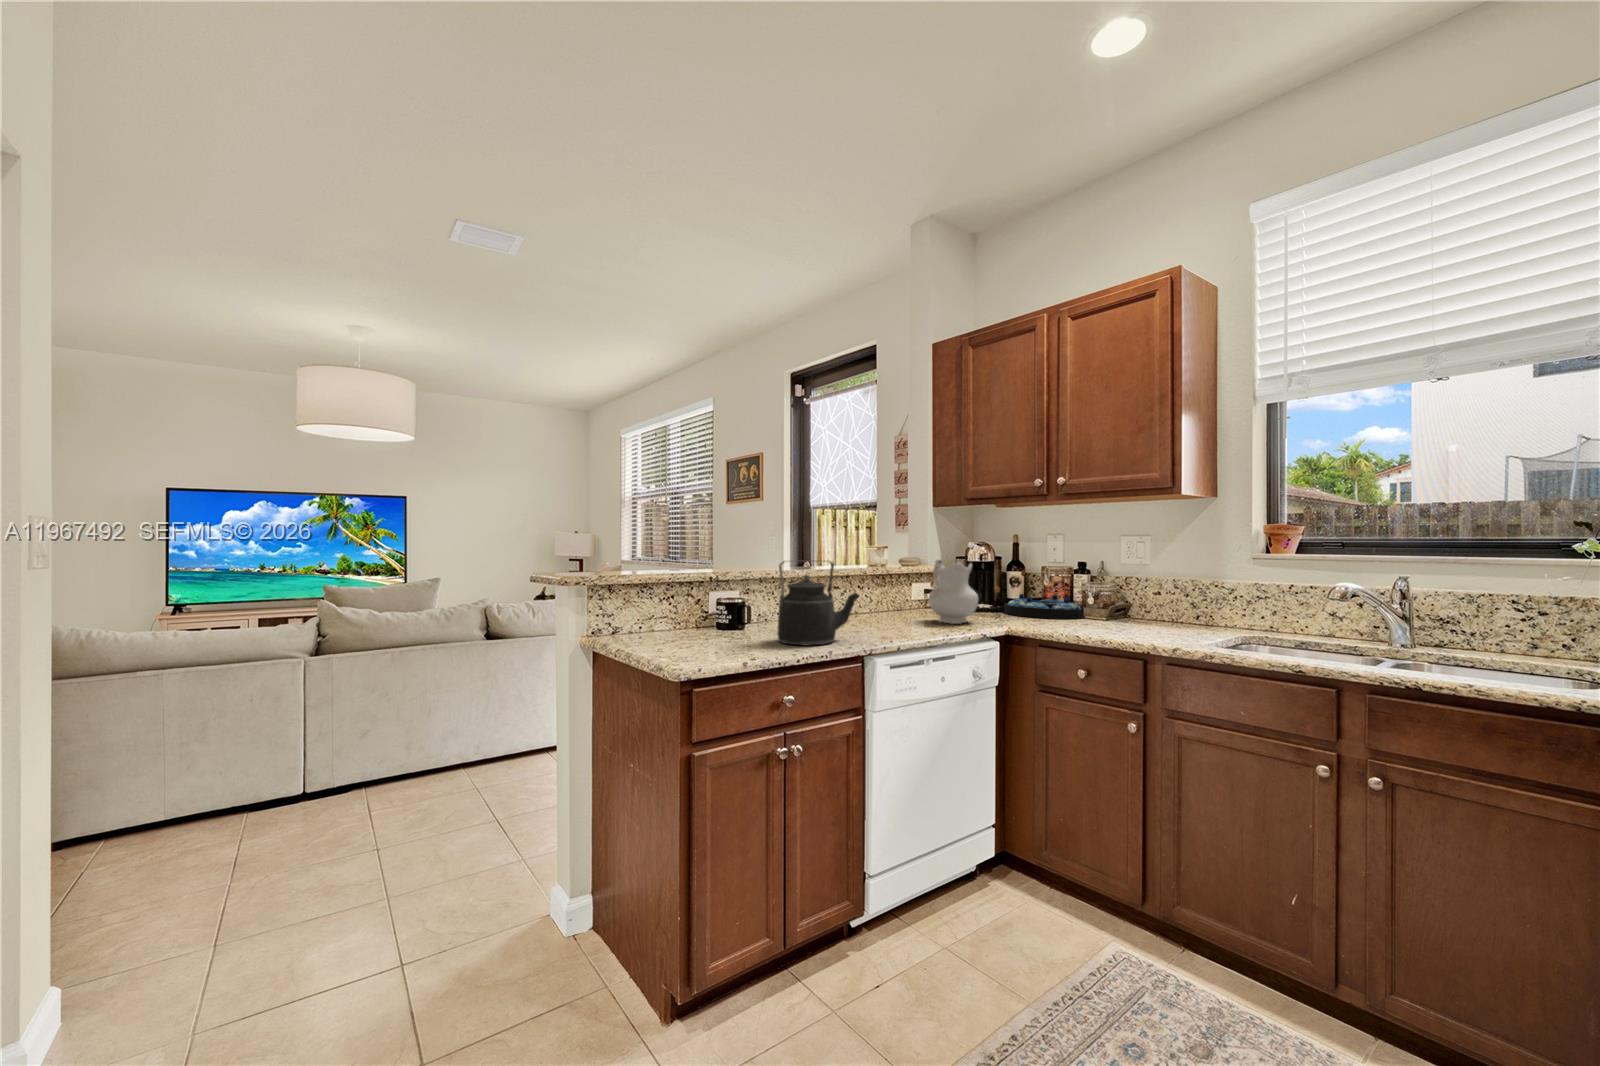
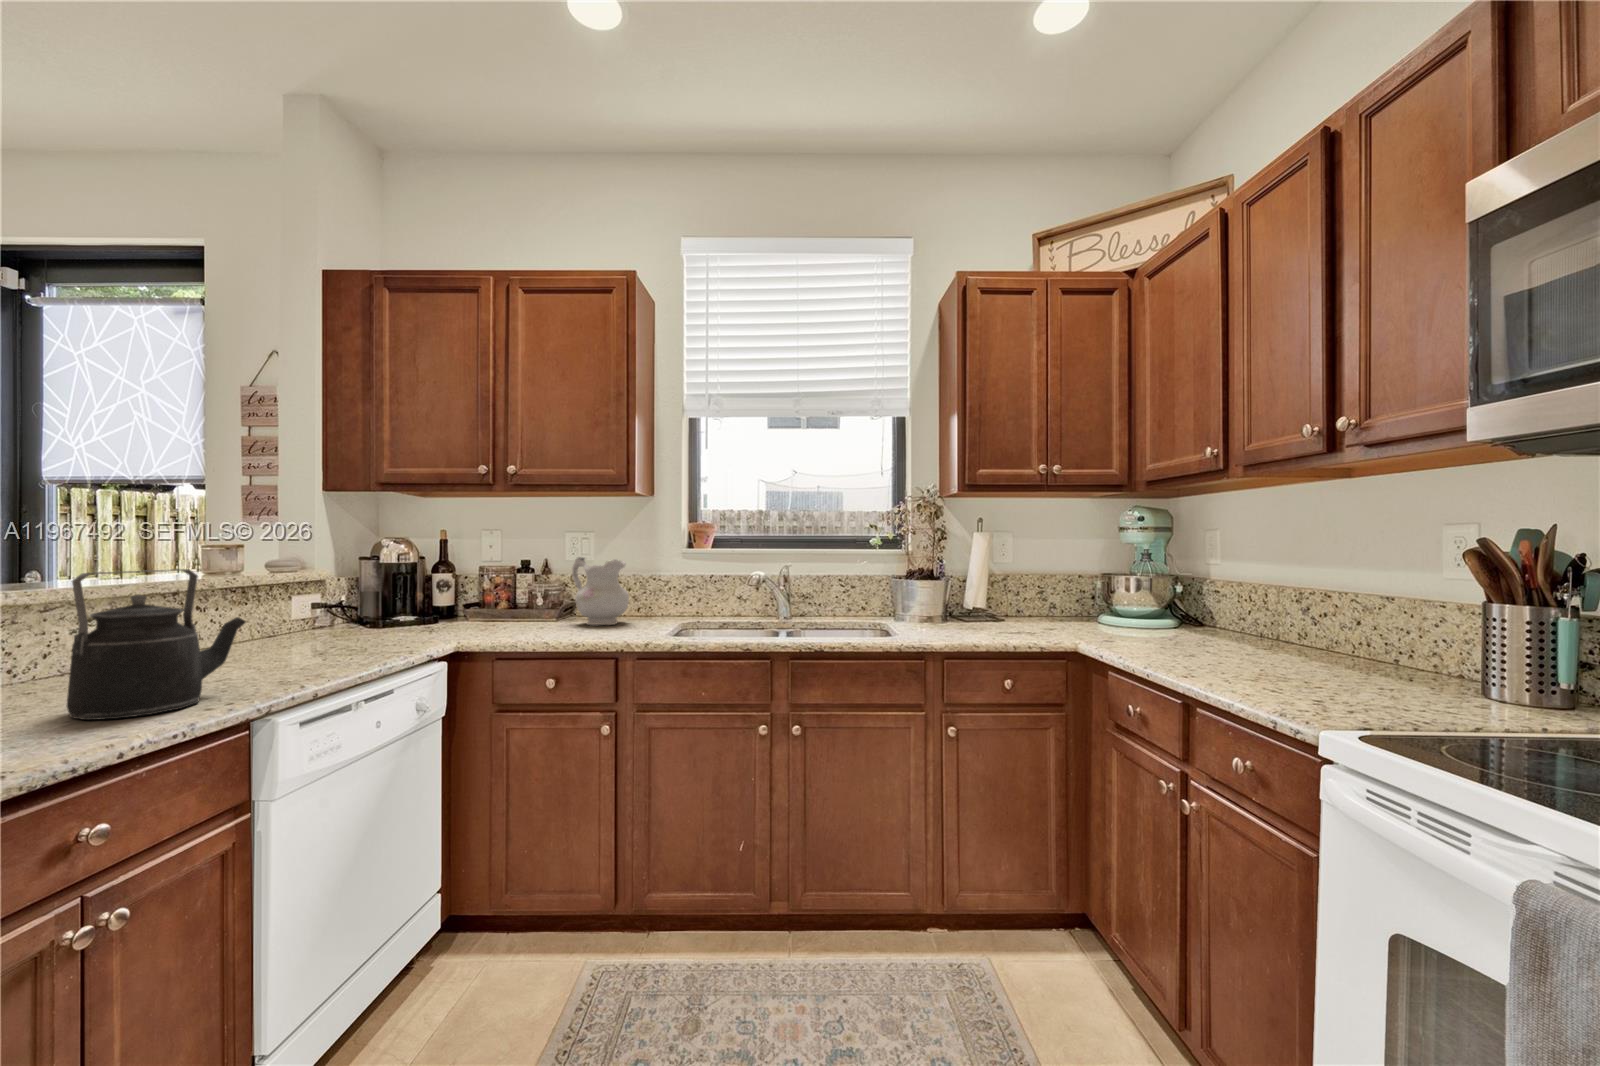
ceramic pitcher: present [929,560,978,624] -> present [572,557,629,625]
serving tray: present [1004,594,1085,619] -> none [429,599,530,627]

